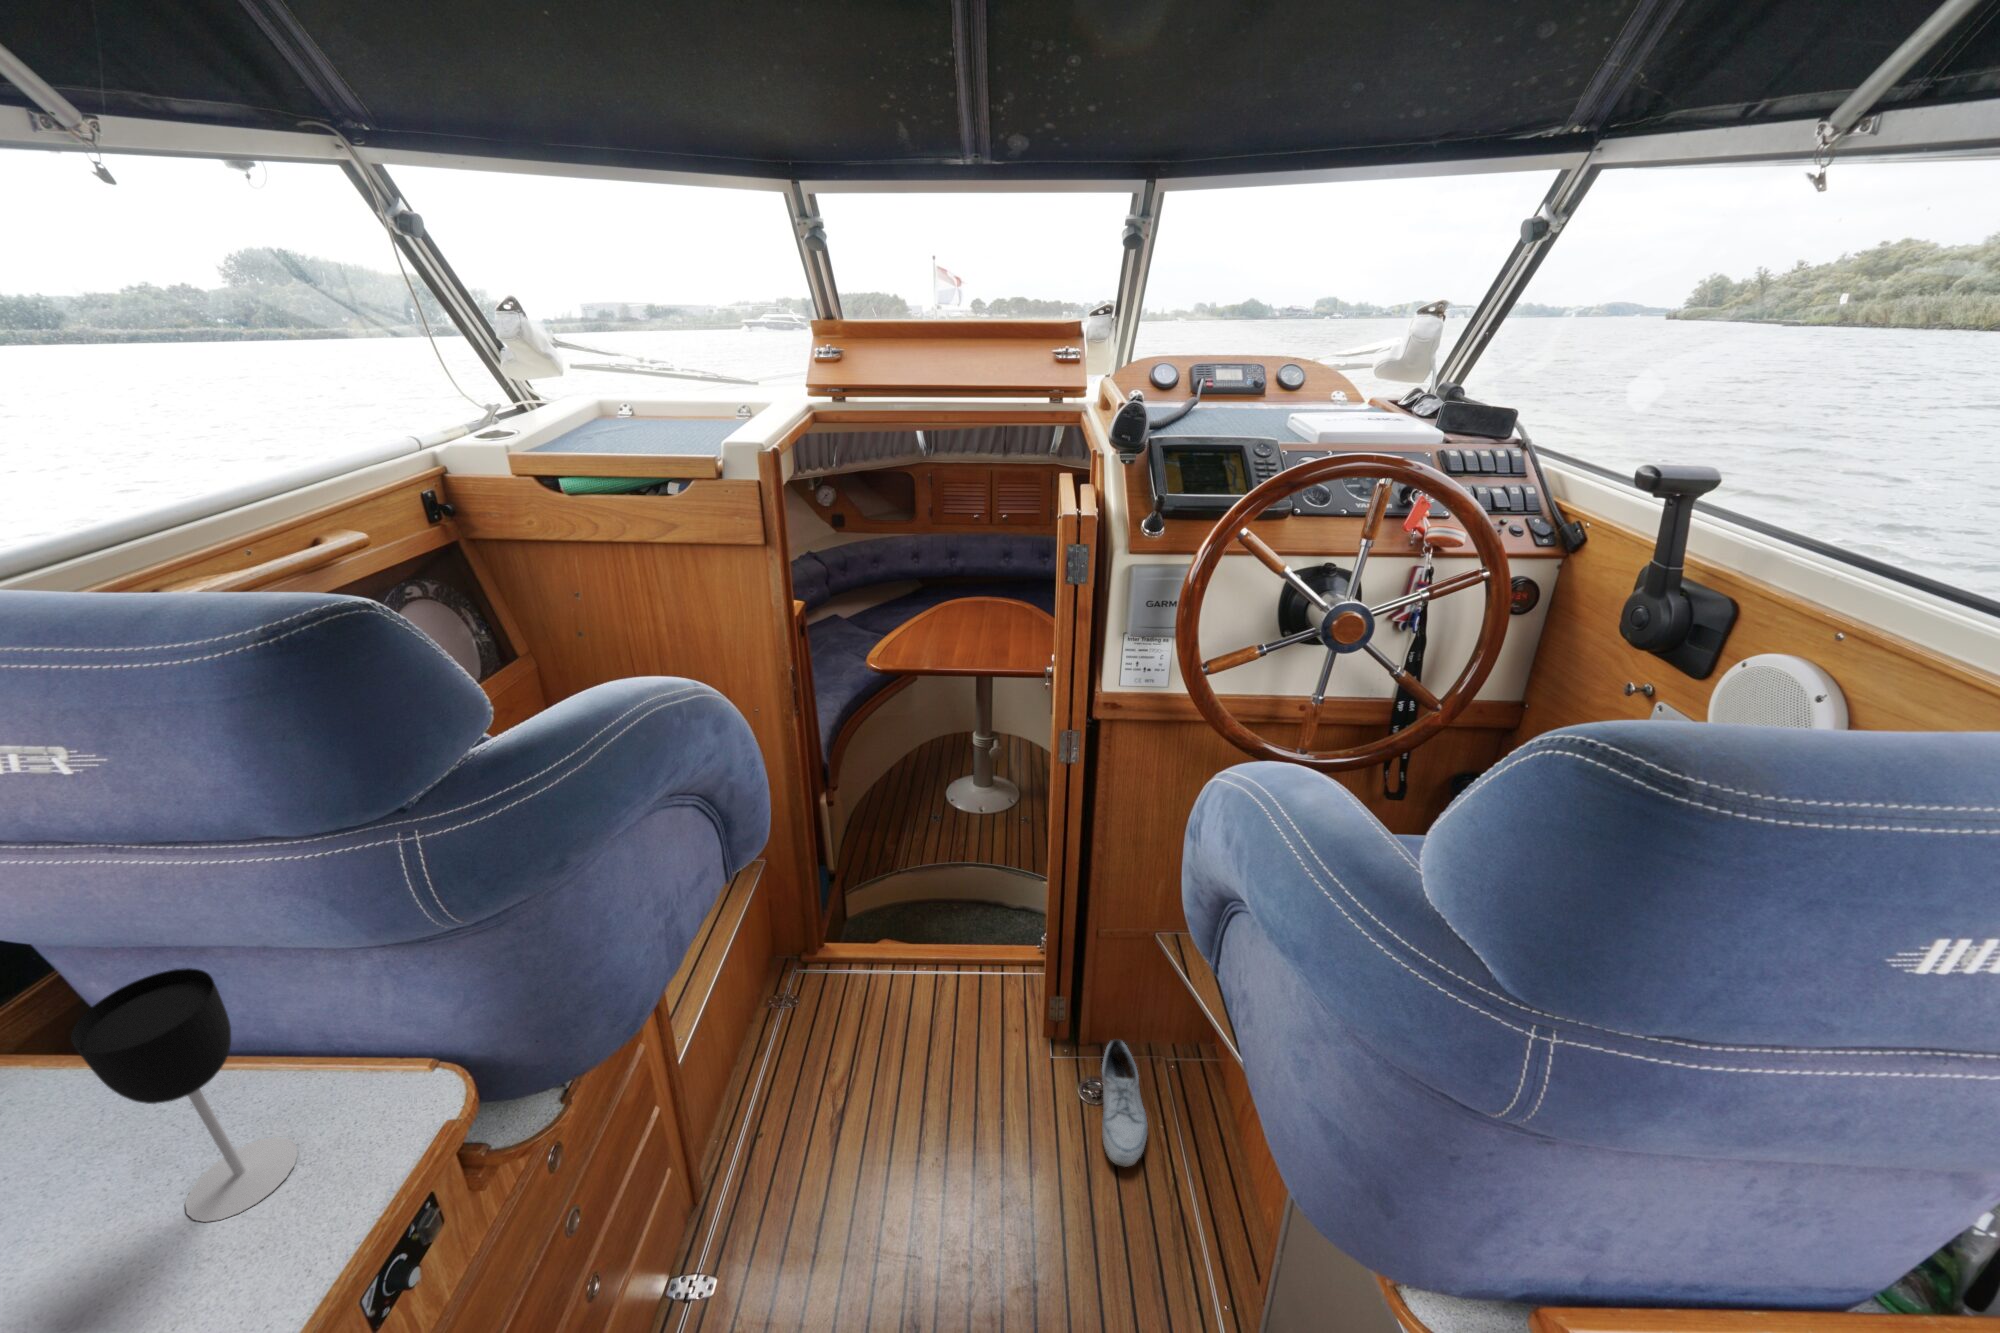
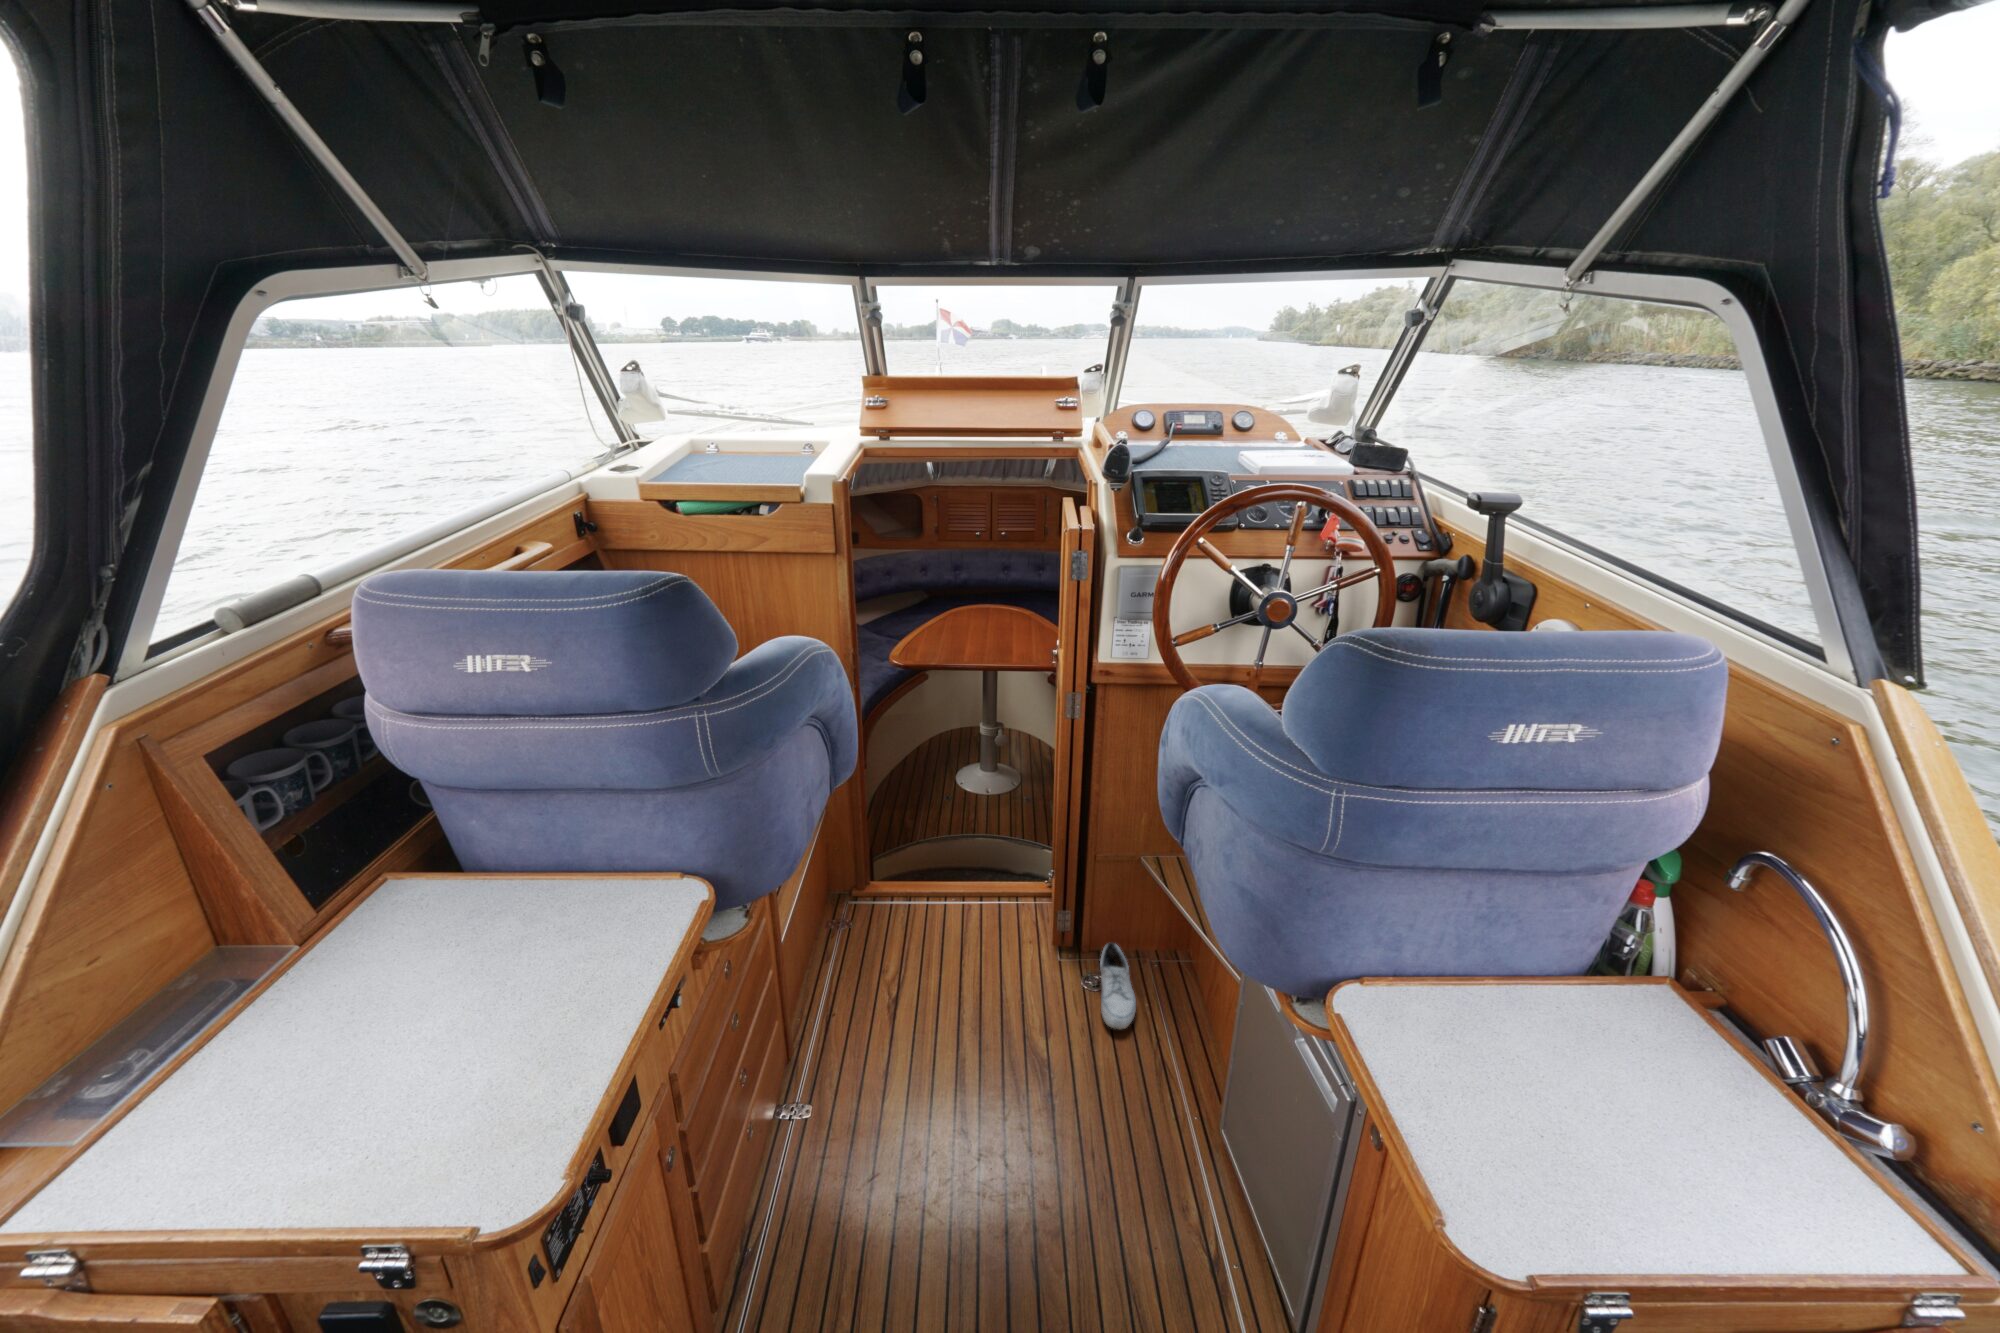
wine glass: present [71,968,298,1222] -> none [534,785,623,936]

